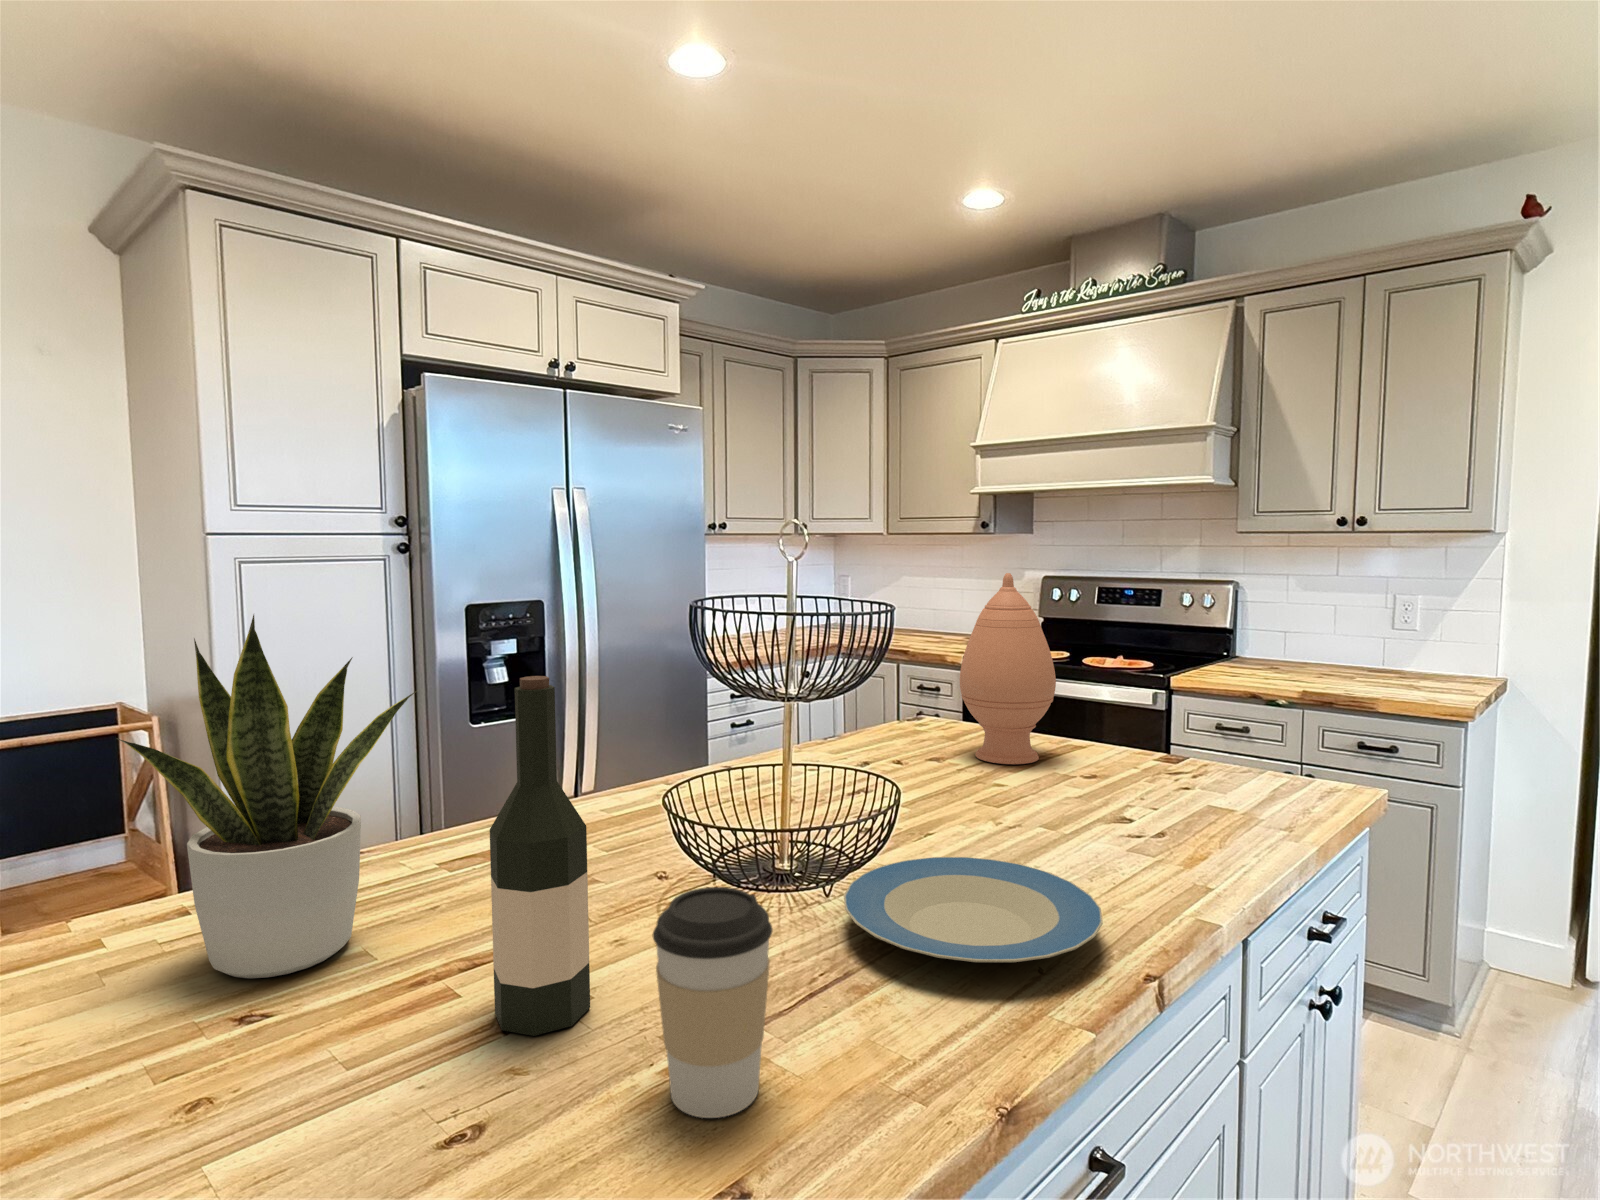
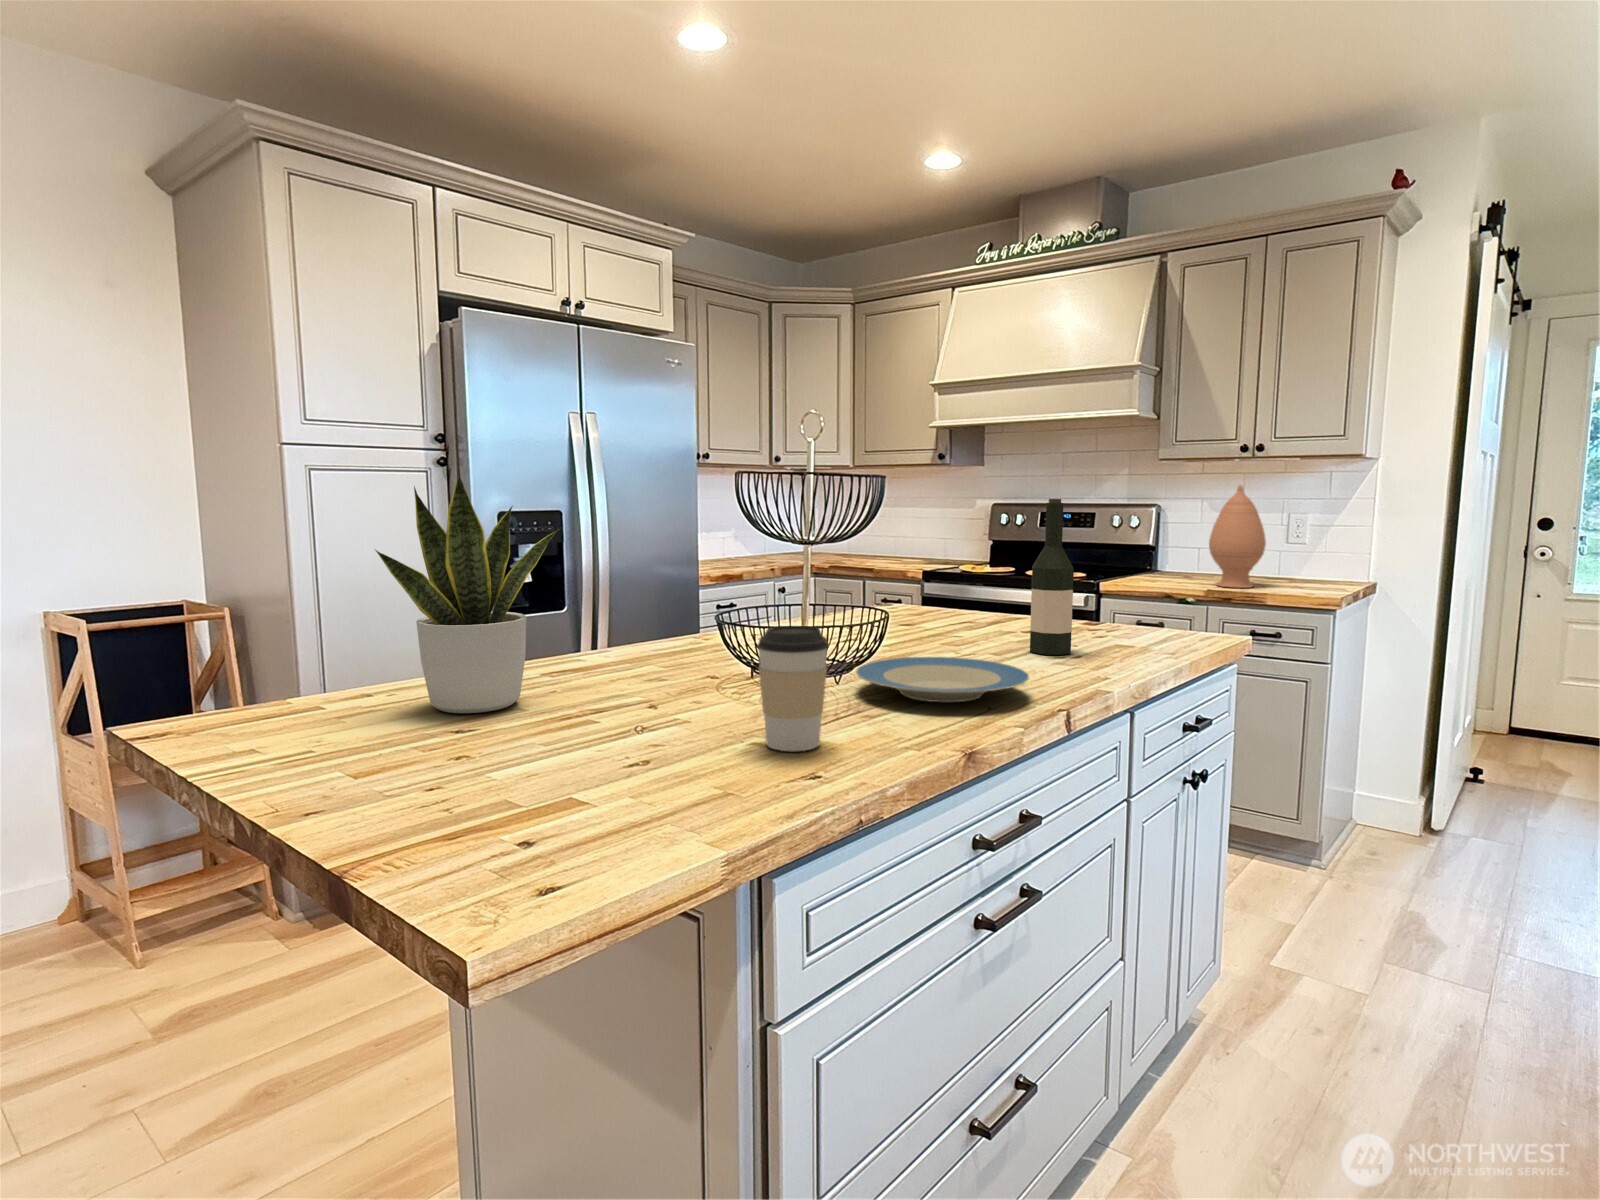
vase: present [960,573,1056,764] -> present [1209,485,1266,588]
wine bottle: present [490,676,590,1036] -> present [1030,499,1074,655]

